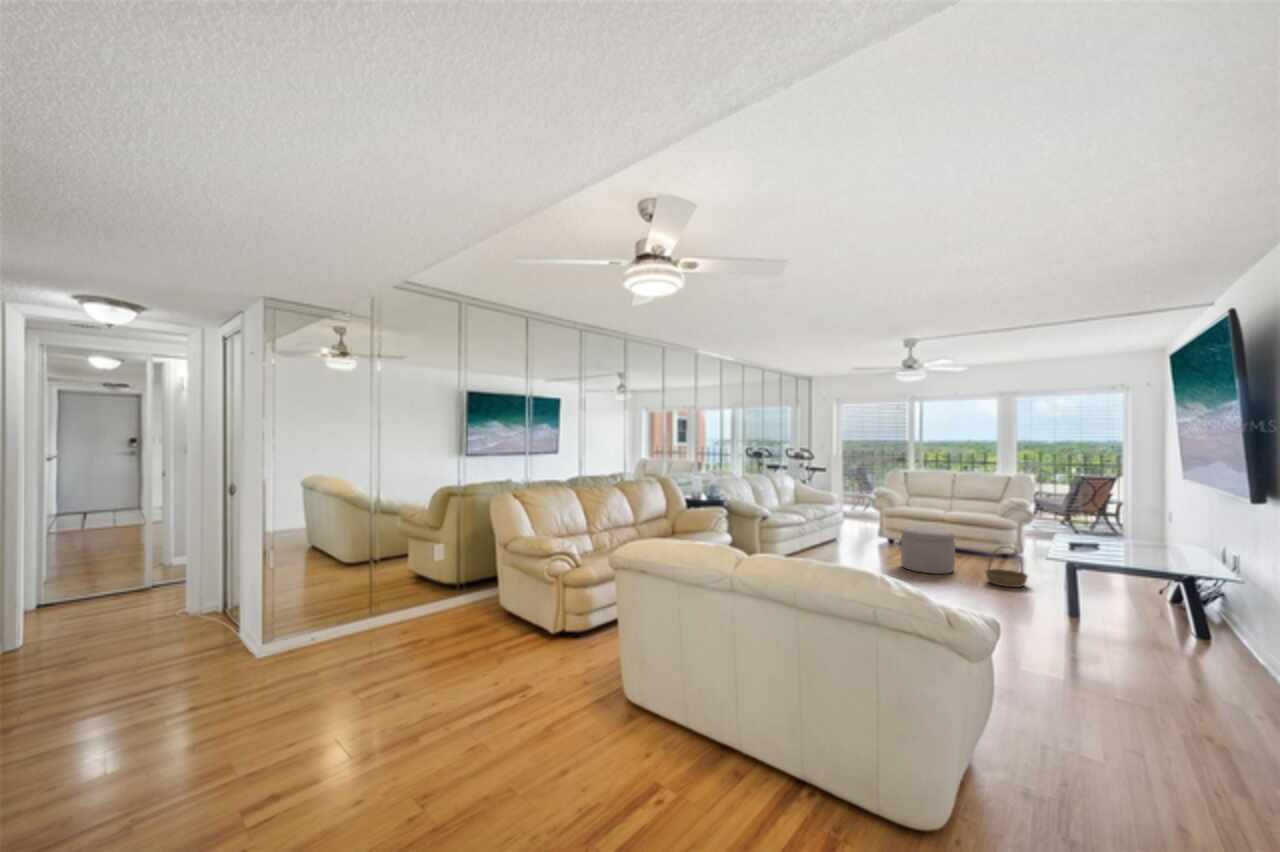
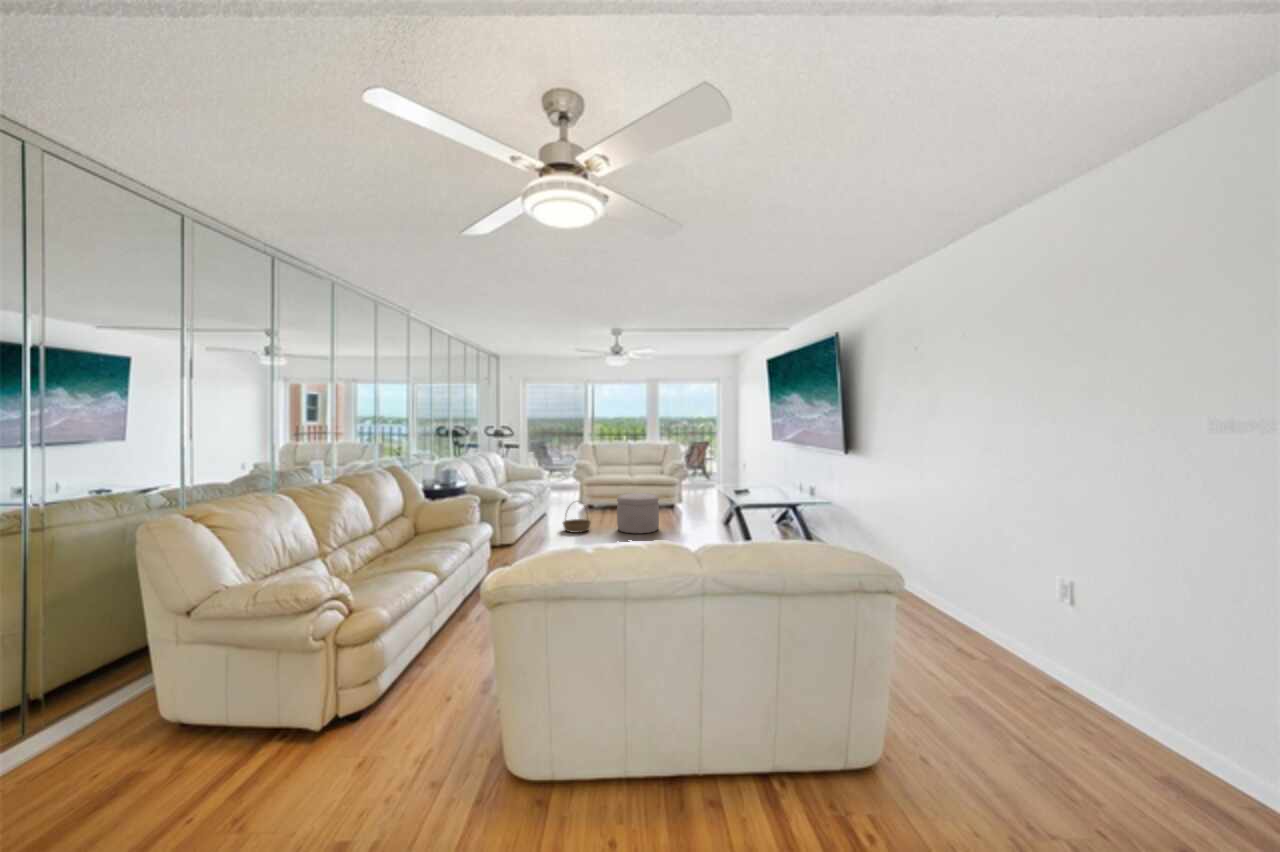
basket: present [985,549,1028,587] -> present [563,508,591,533]

